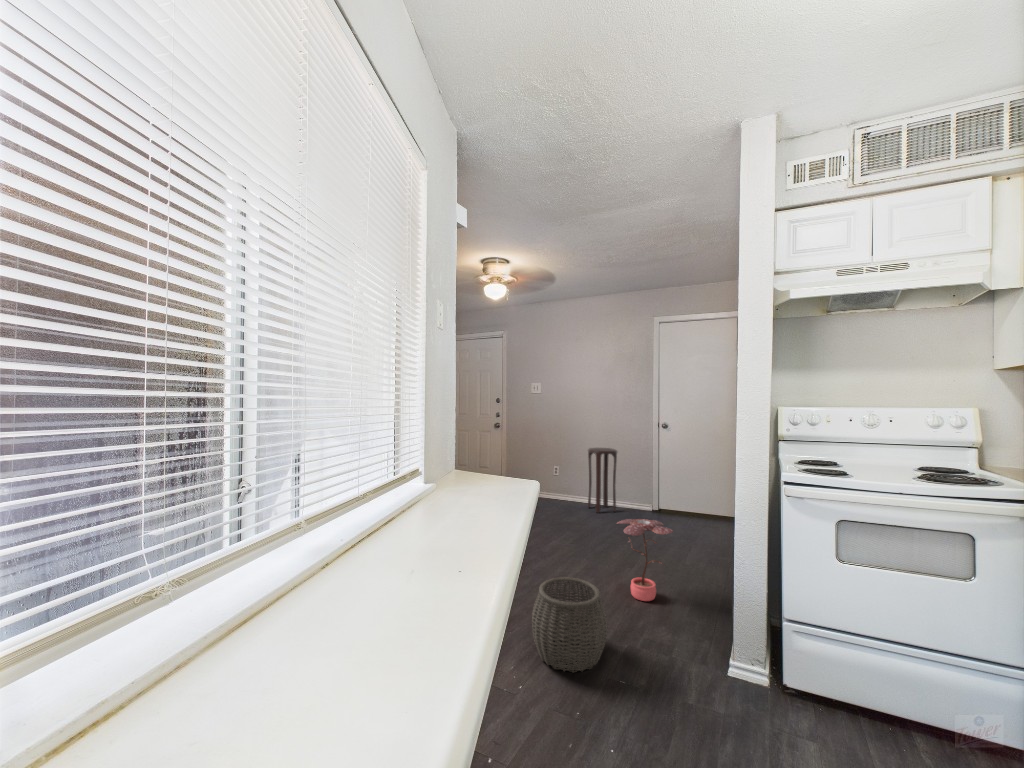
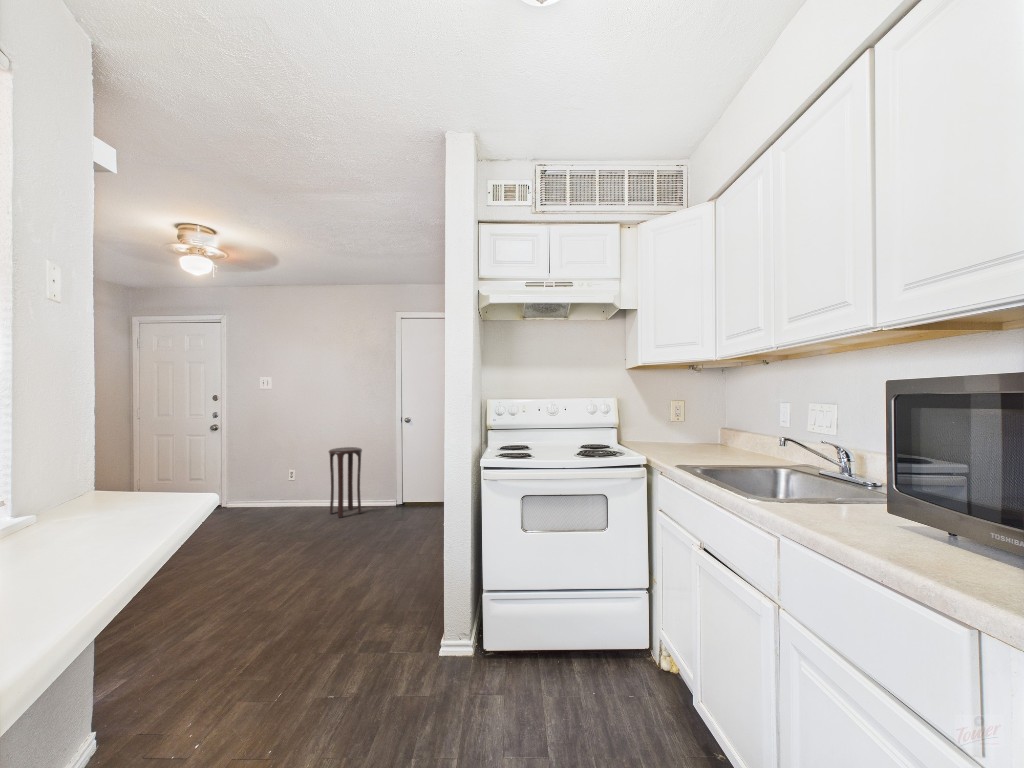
potted plant: present [617,519,673,601] -> none [344,519,401,604]
woven basket: present [532,577,607,672] -> none [219,602,318,717]

